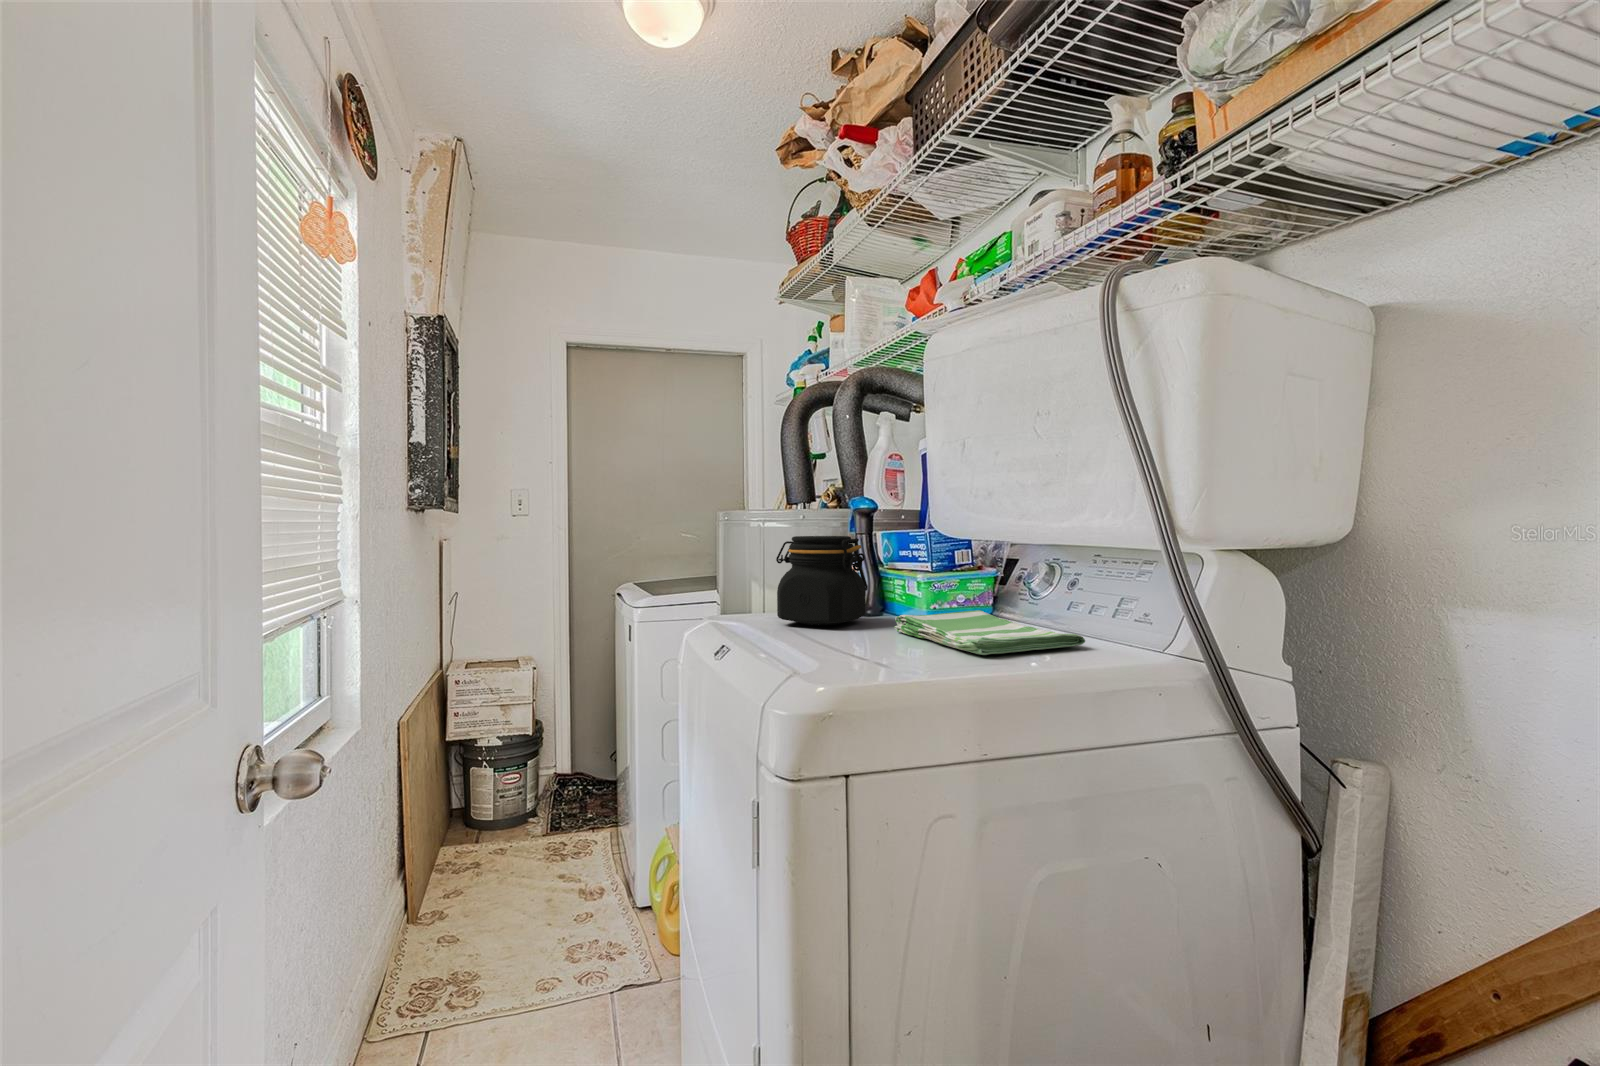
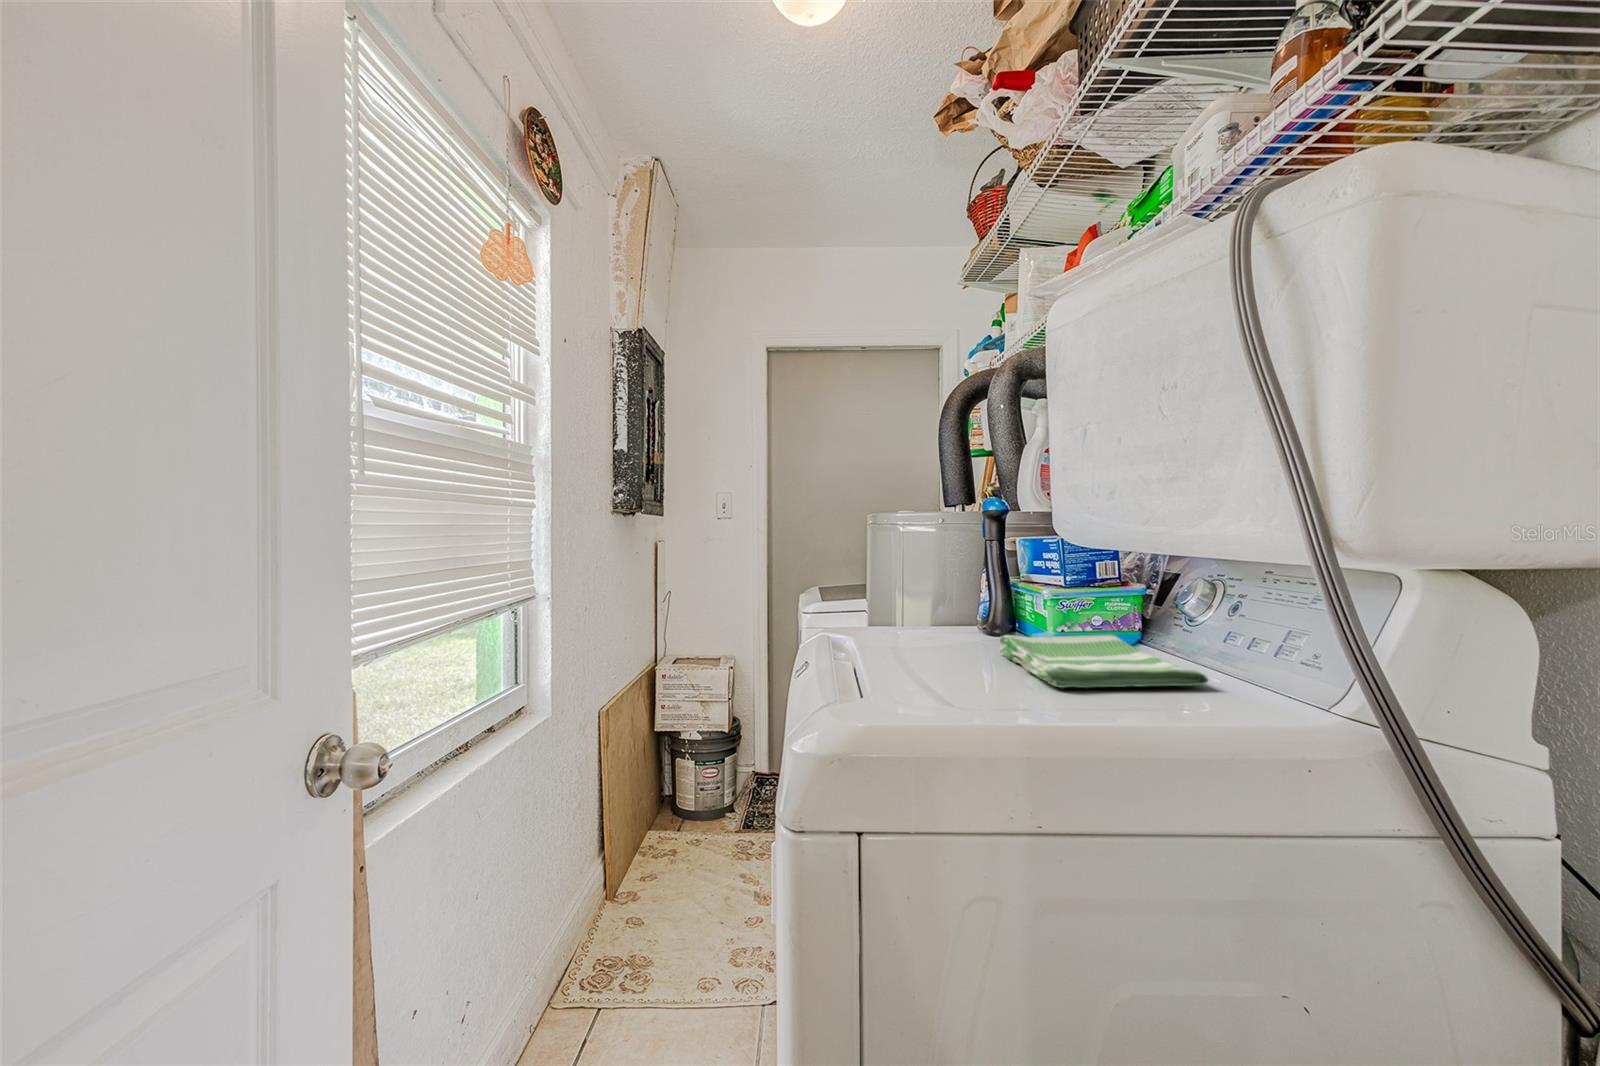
jar: present [776,536,868,625] -> none [883,543,983,642]

